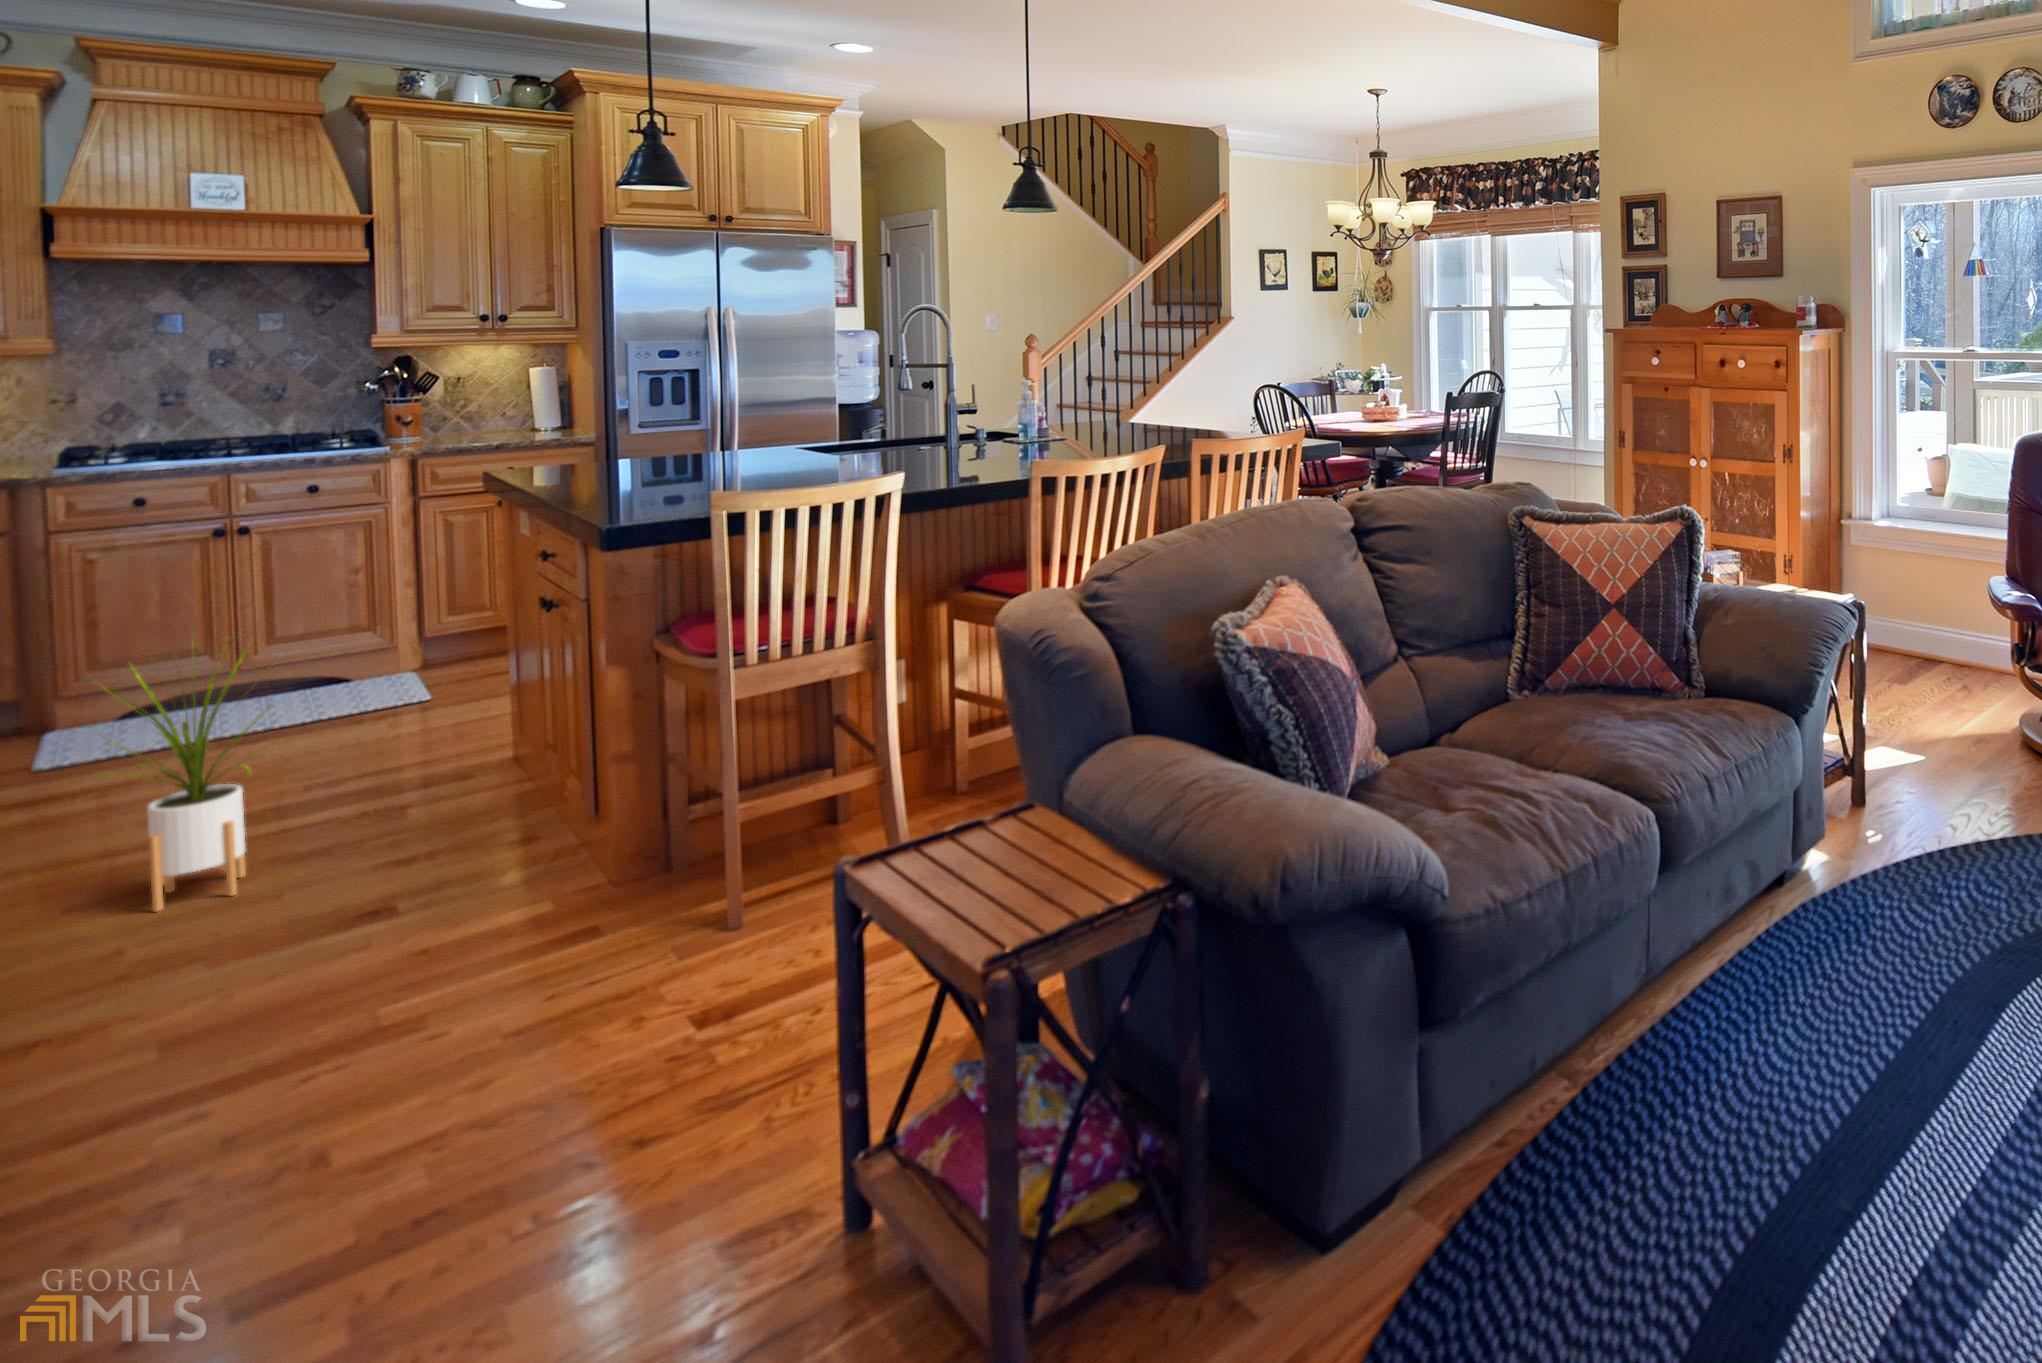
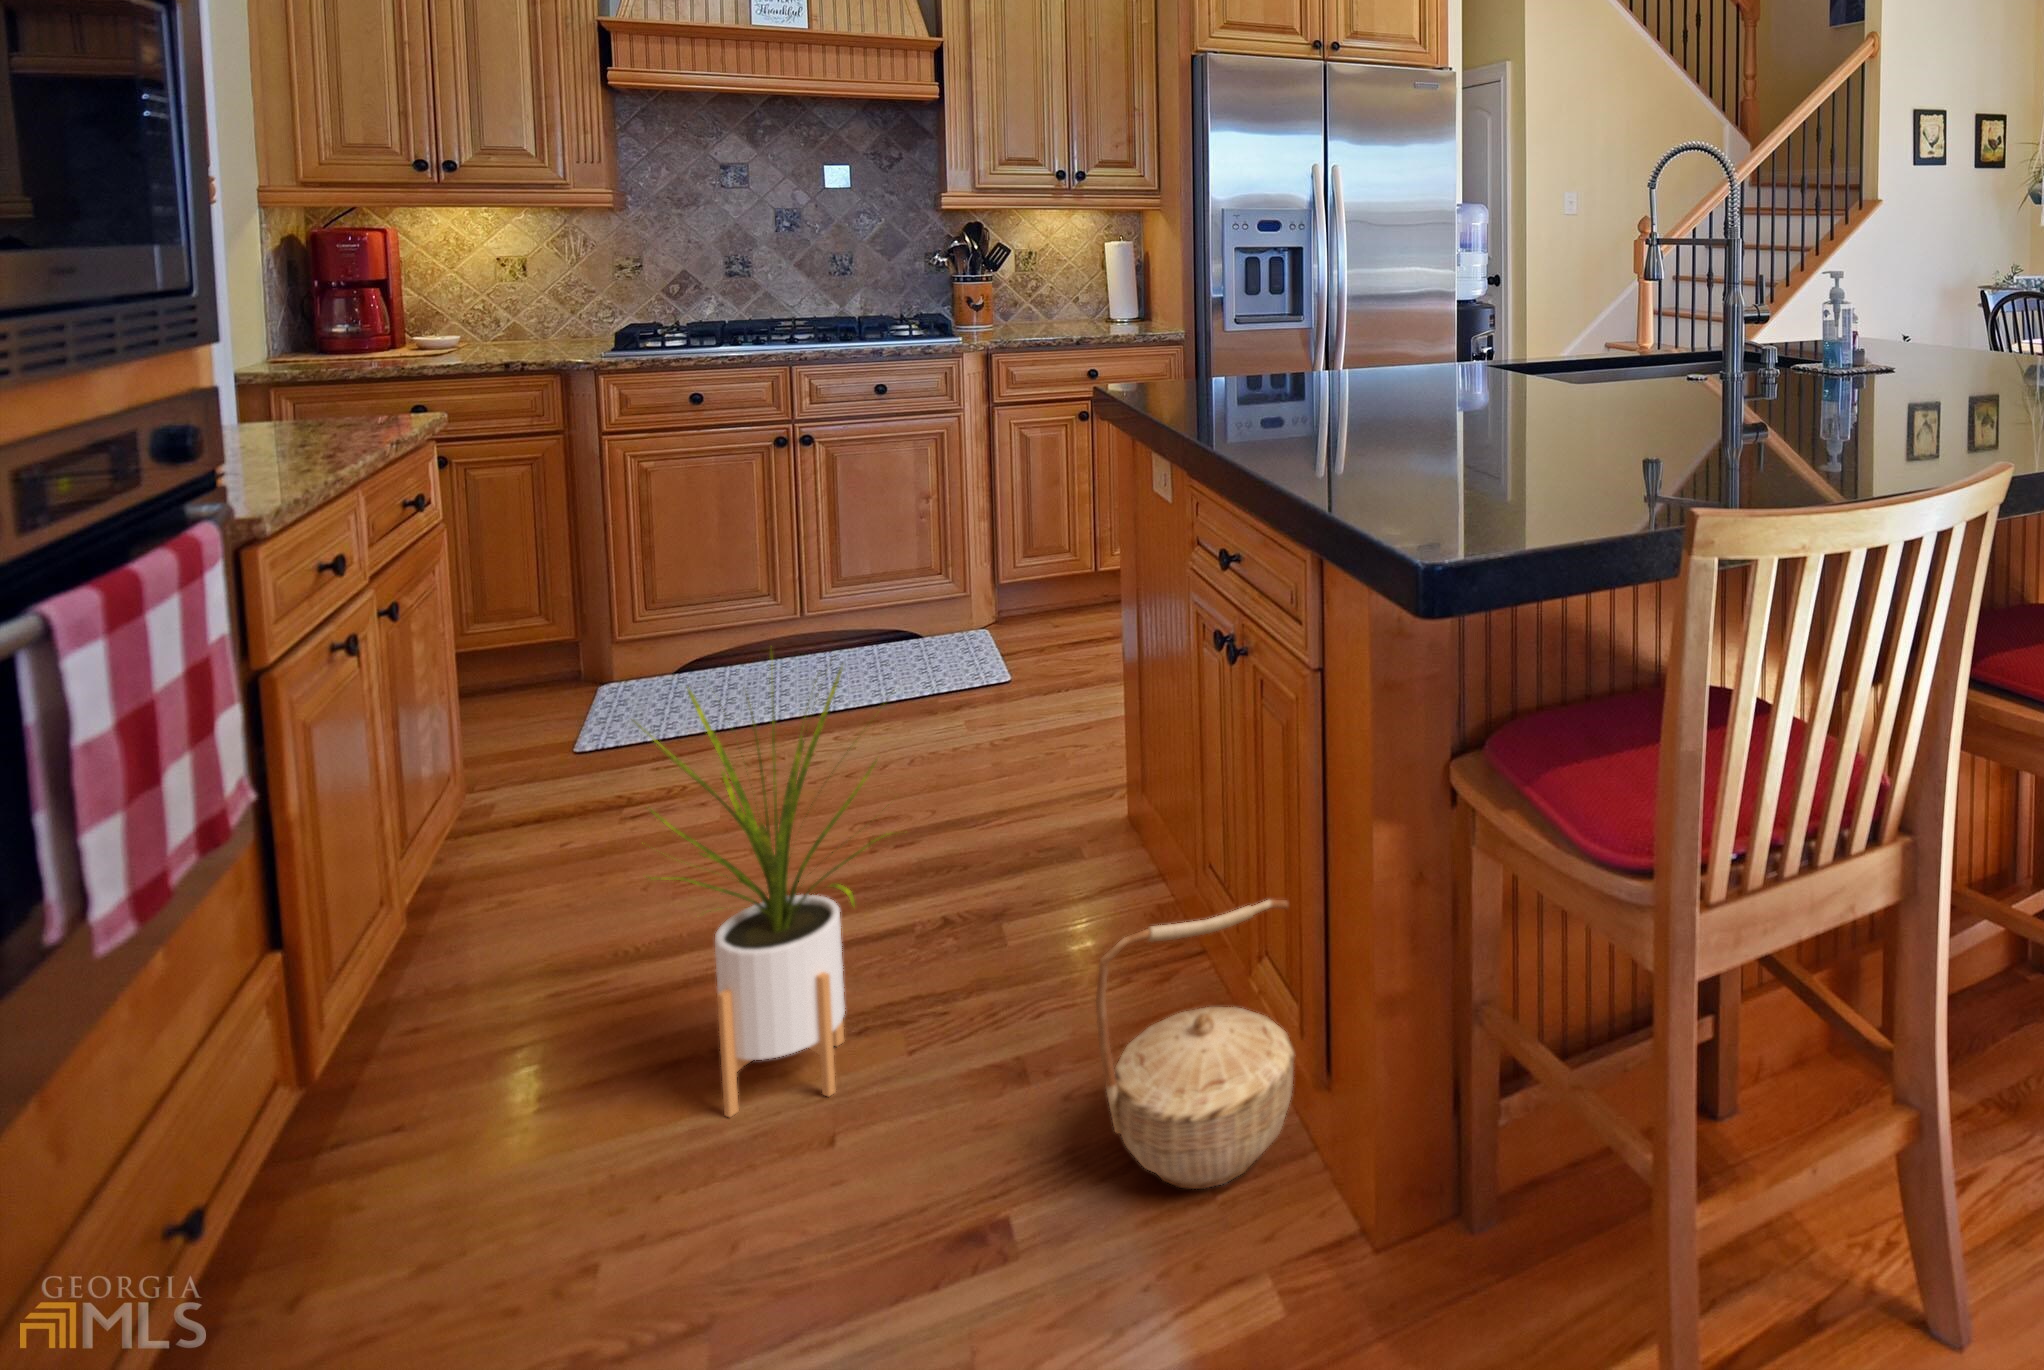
basket: none [411,740,560,896] -> present [1096,900,1293,1189]

